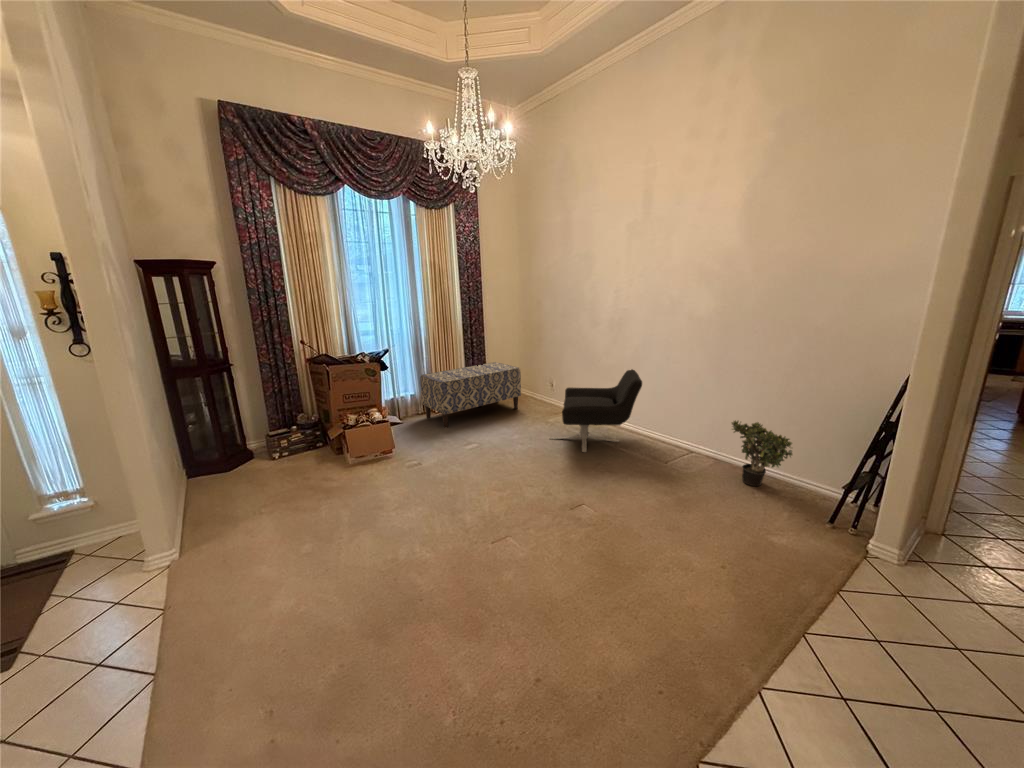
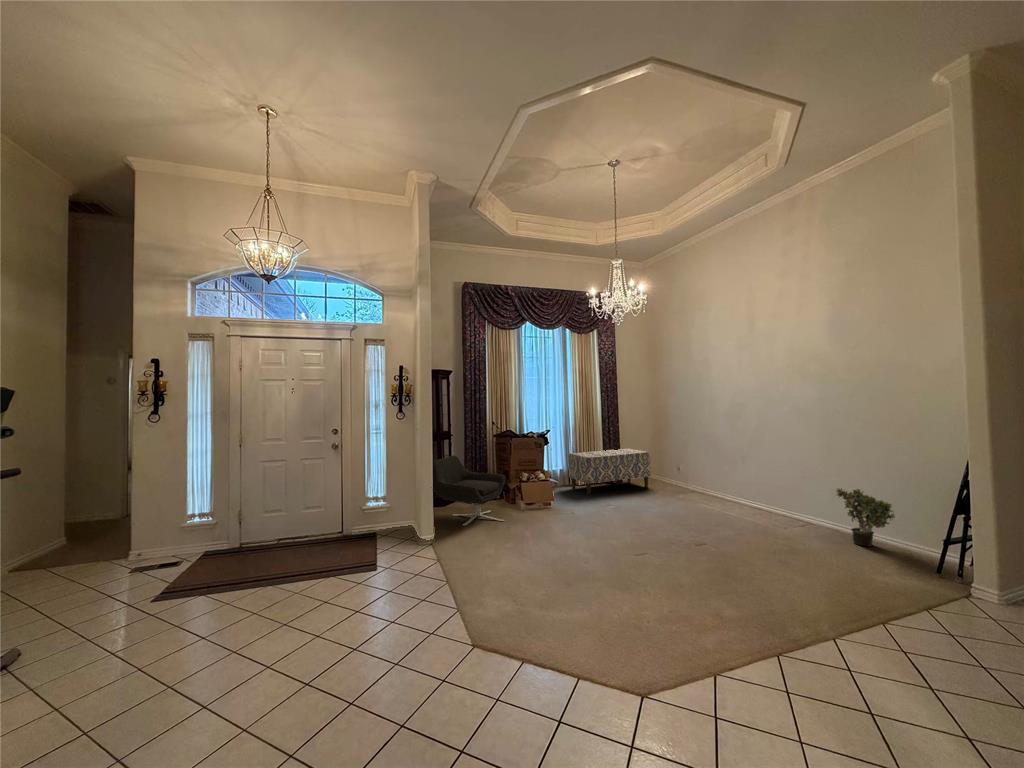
lounge chair: present [549,369,642,452] -> present [433,456,506,526]

